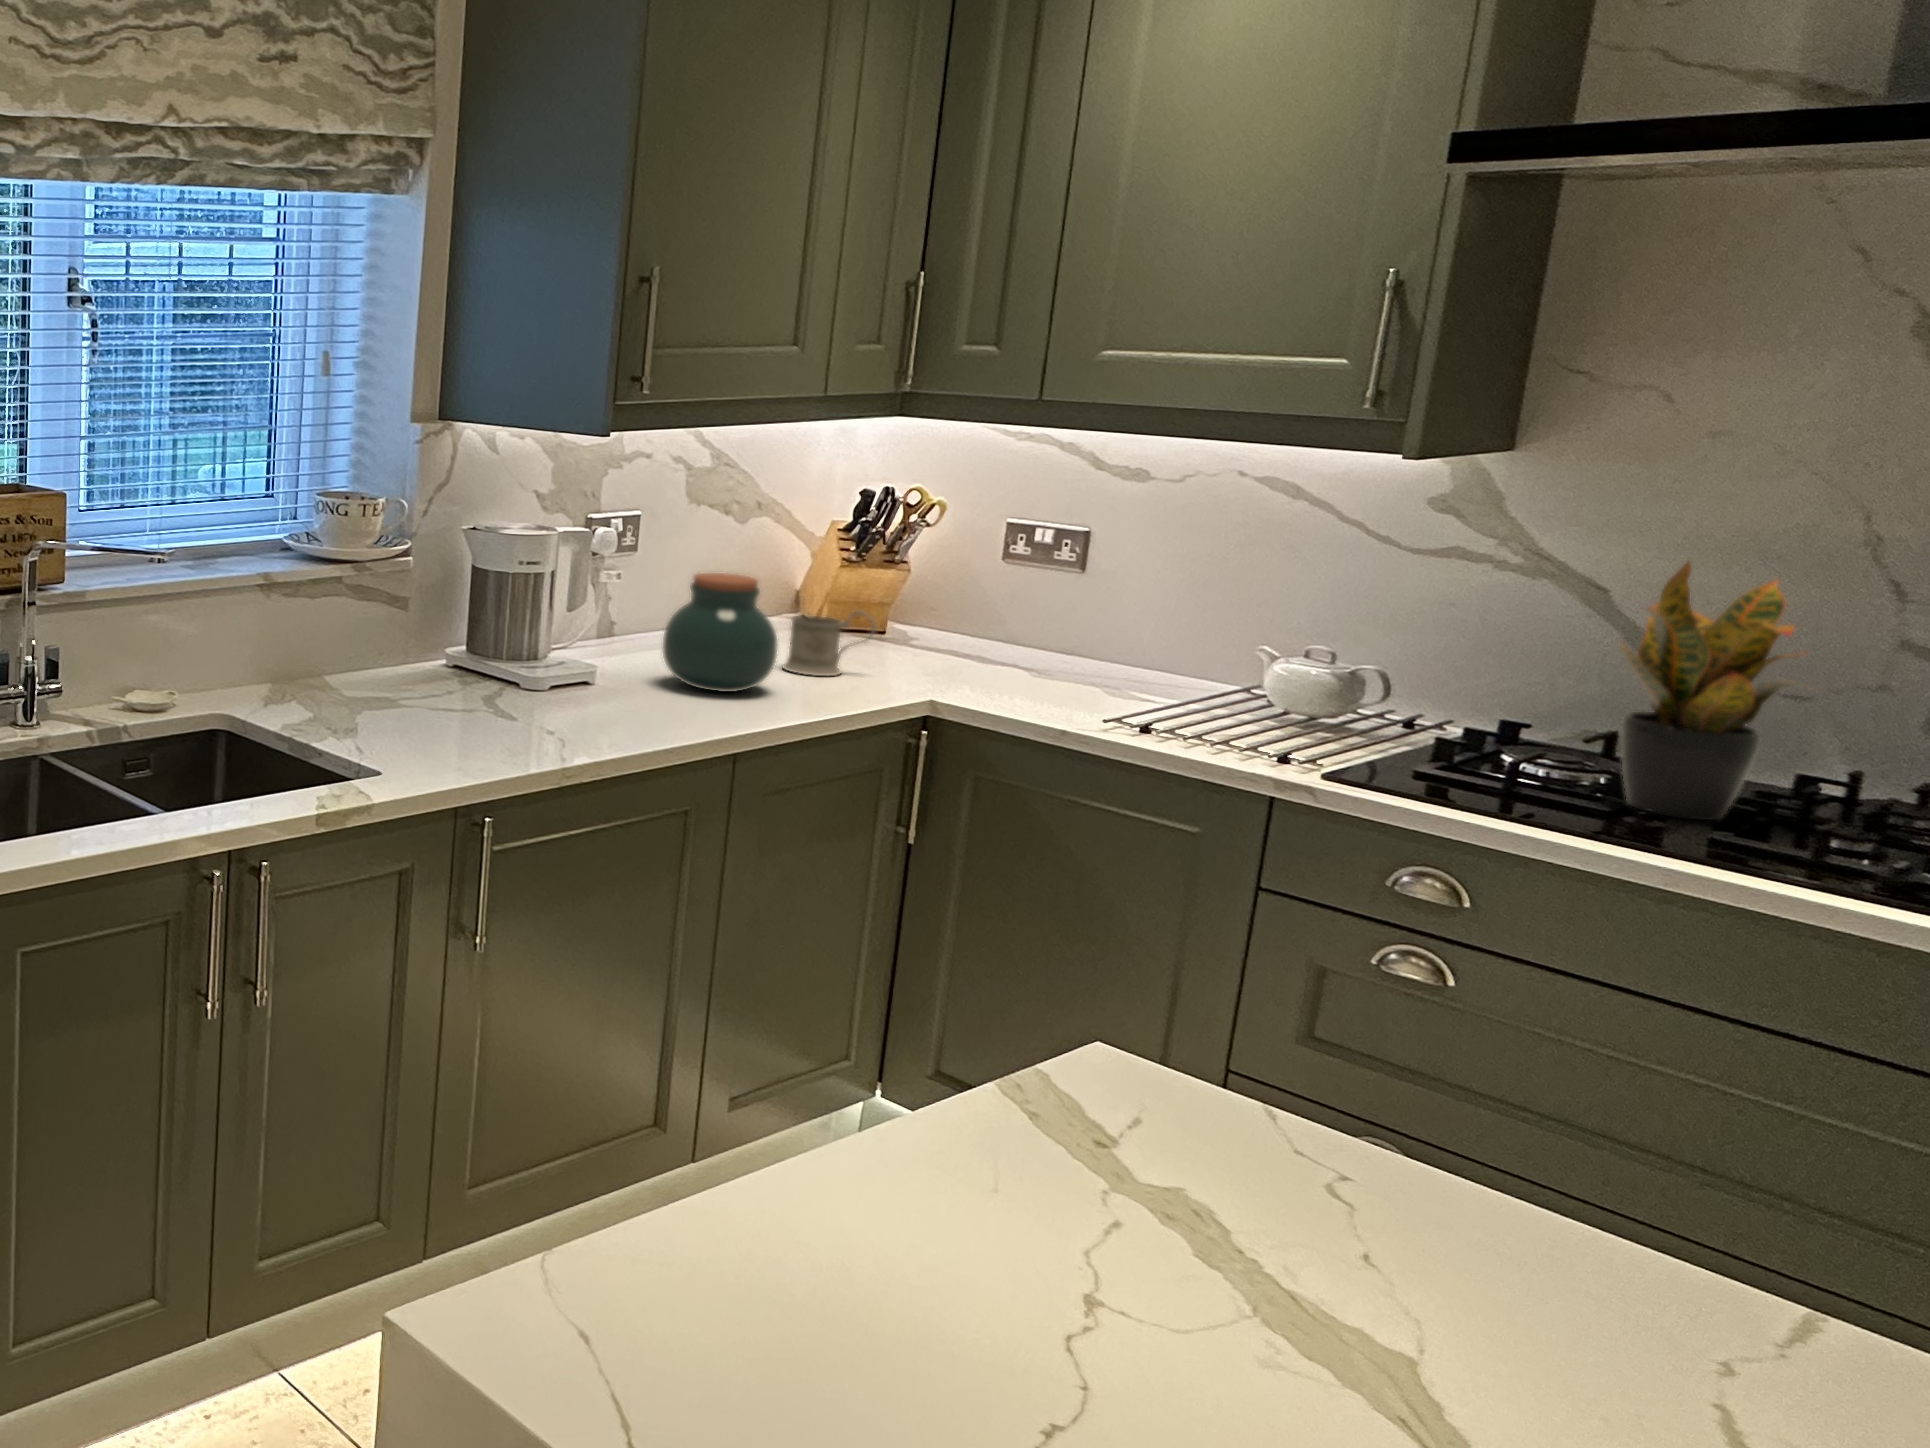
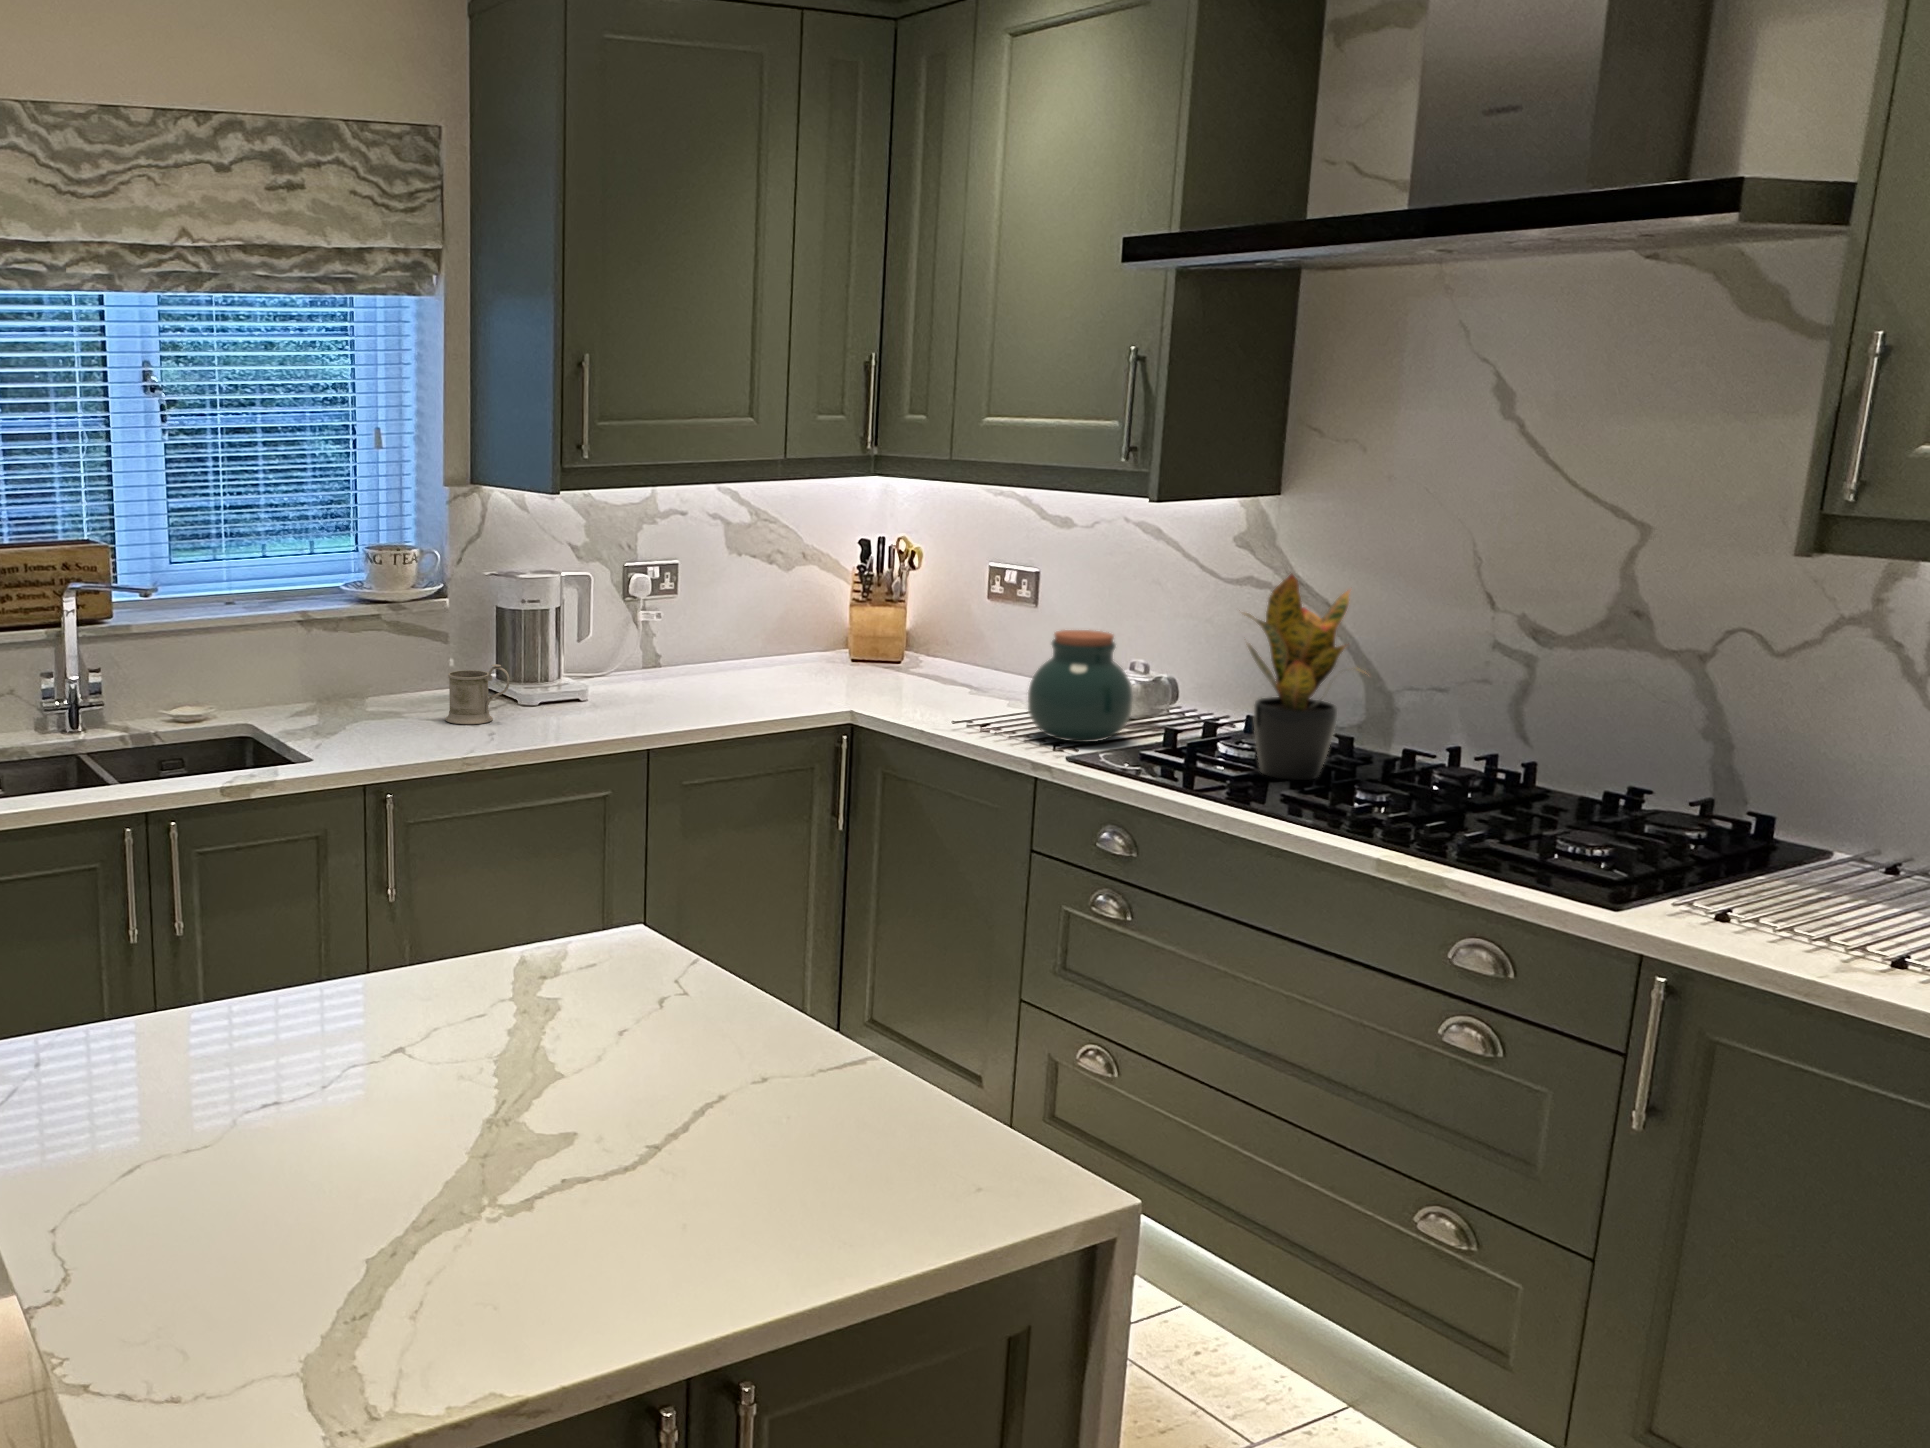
jar: present [662,573,778,692] -> present [1028,630,1133,742]
mug: present [783,611,875,676] -> present [445,664,510,724]

